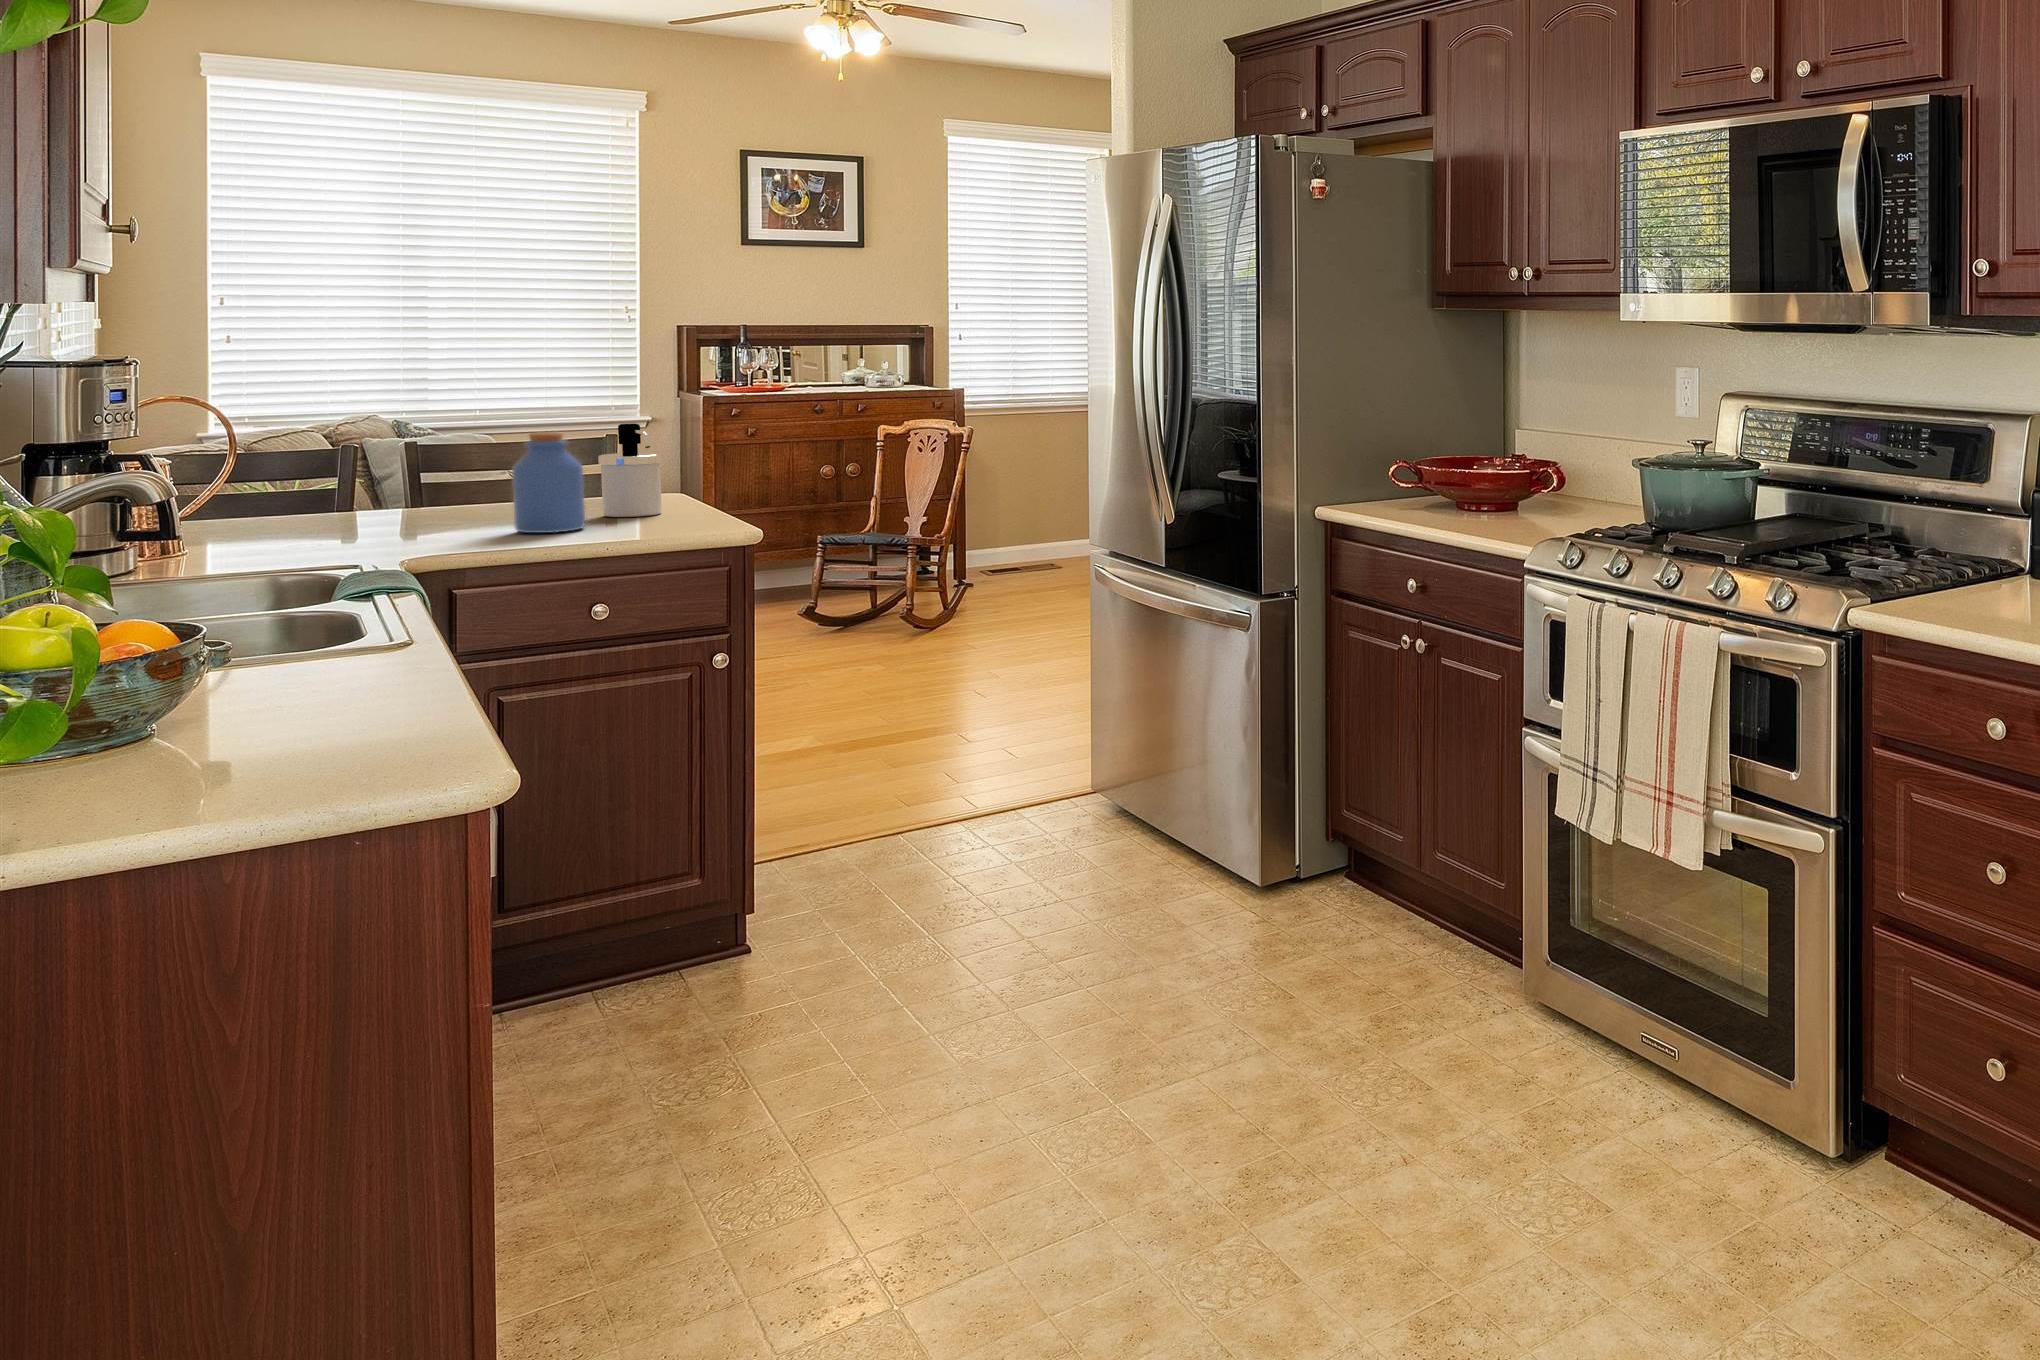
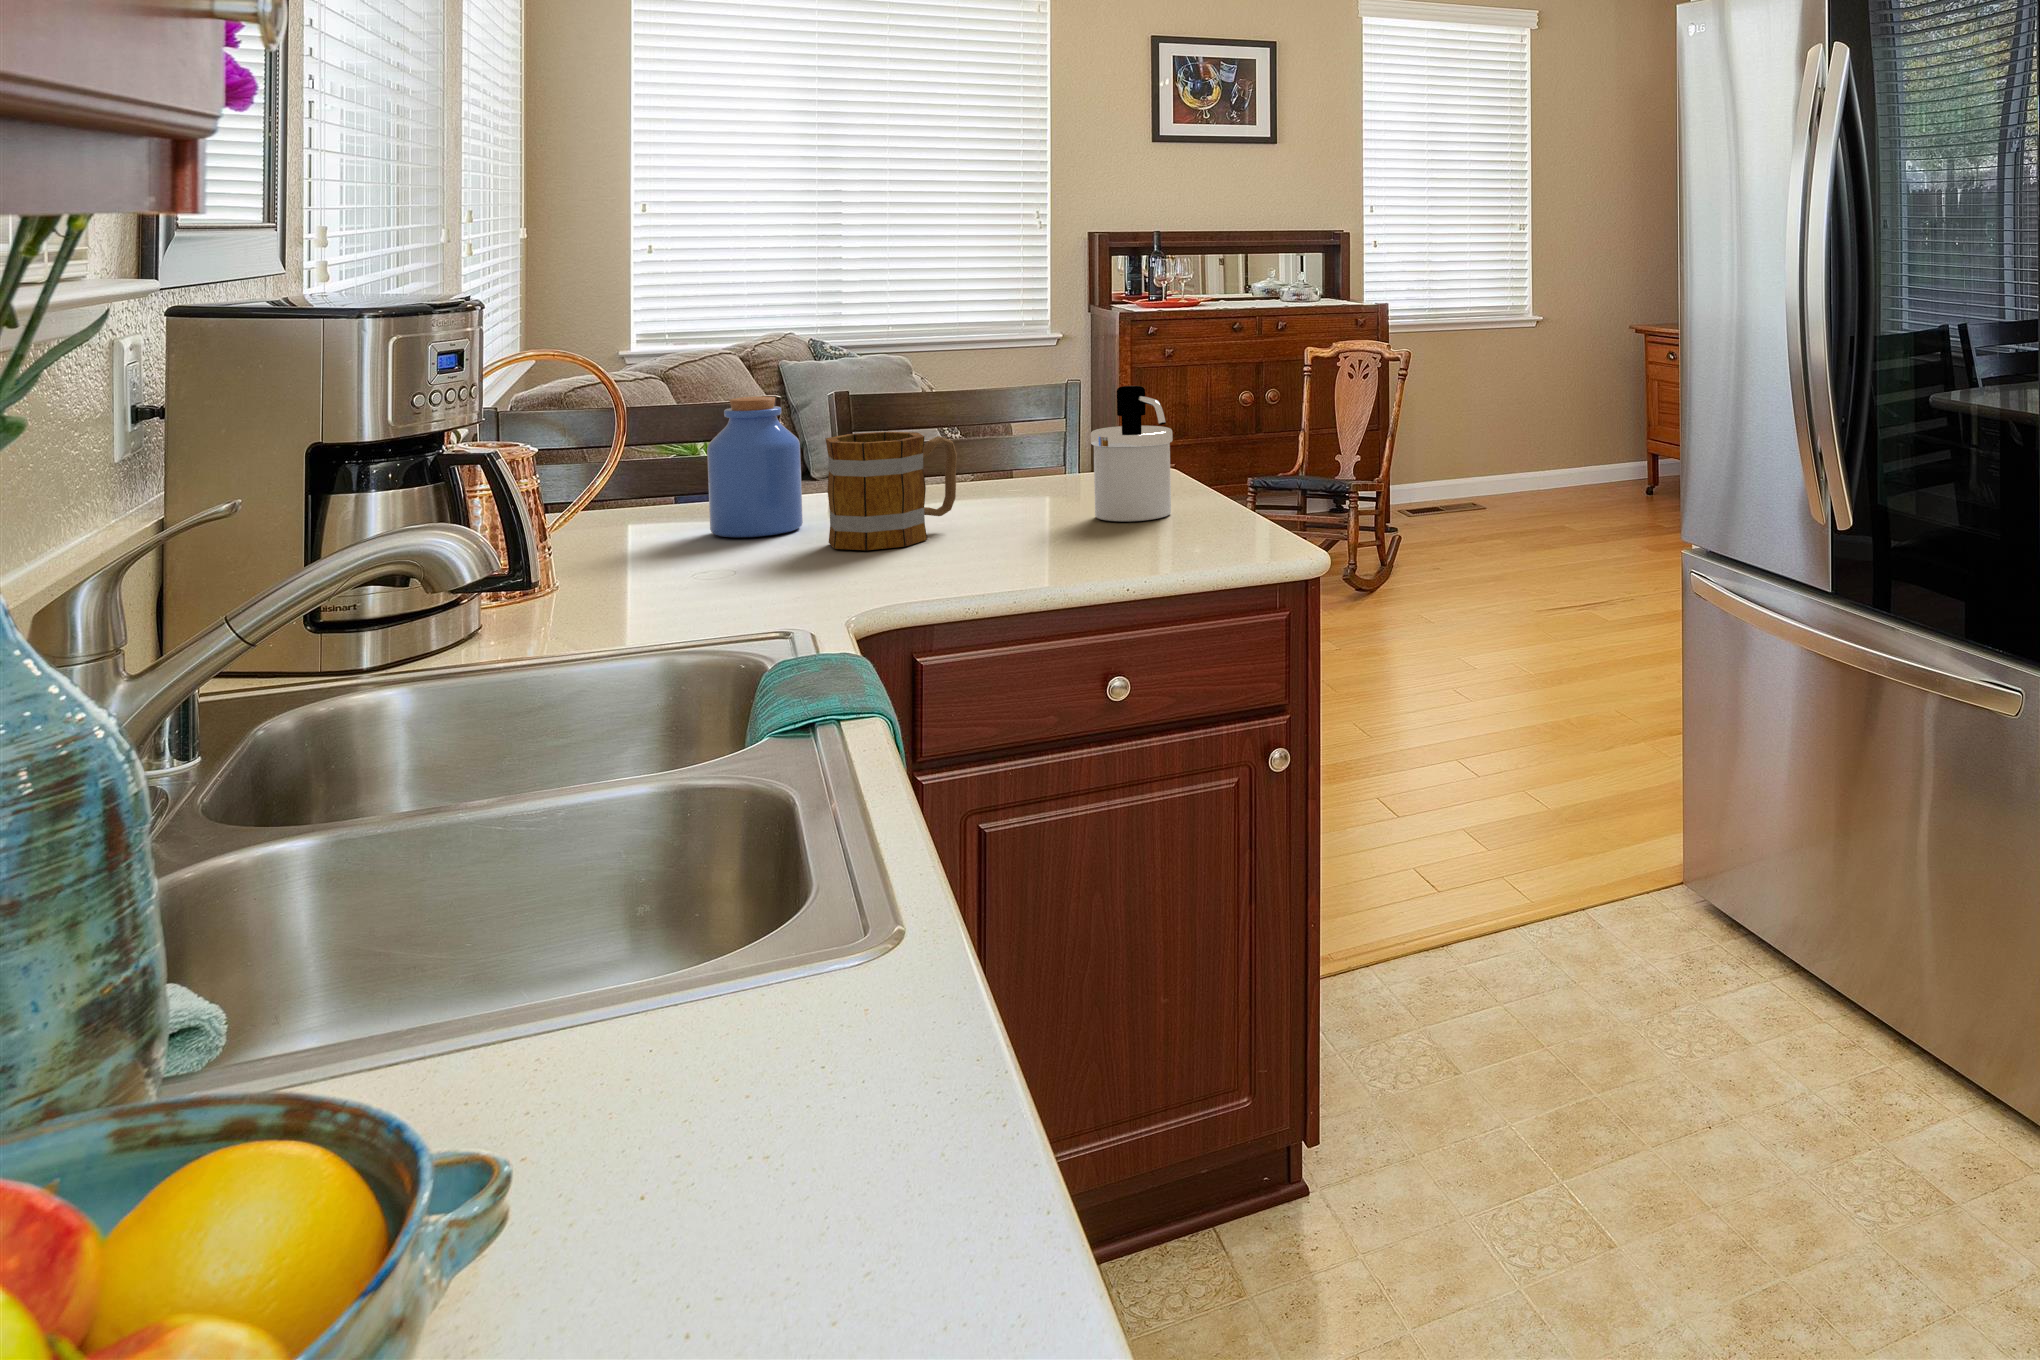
jar: present [512,432,585,533] -> present [707,396,803,537]
mug: none [391,454,495,532] -> present [826,432,957,550]

